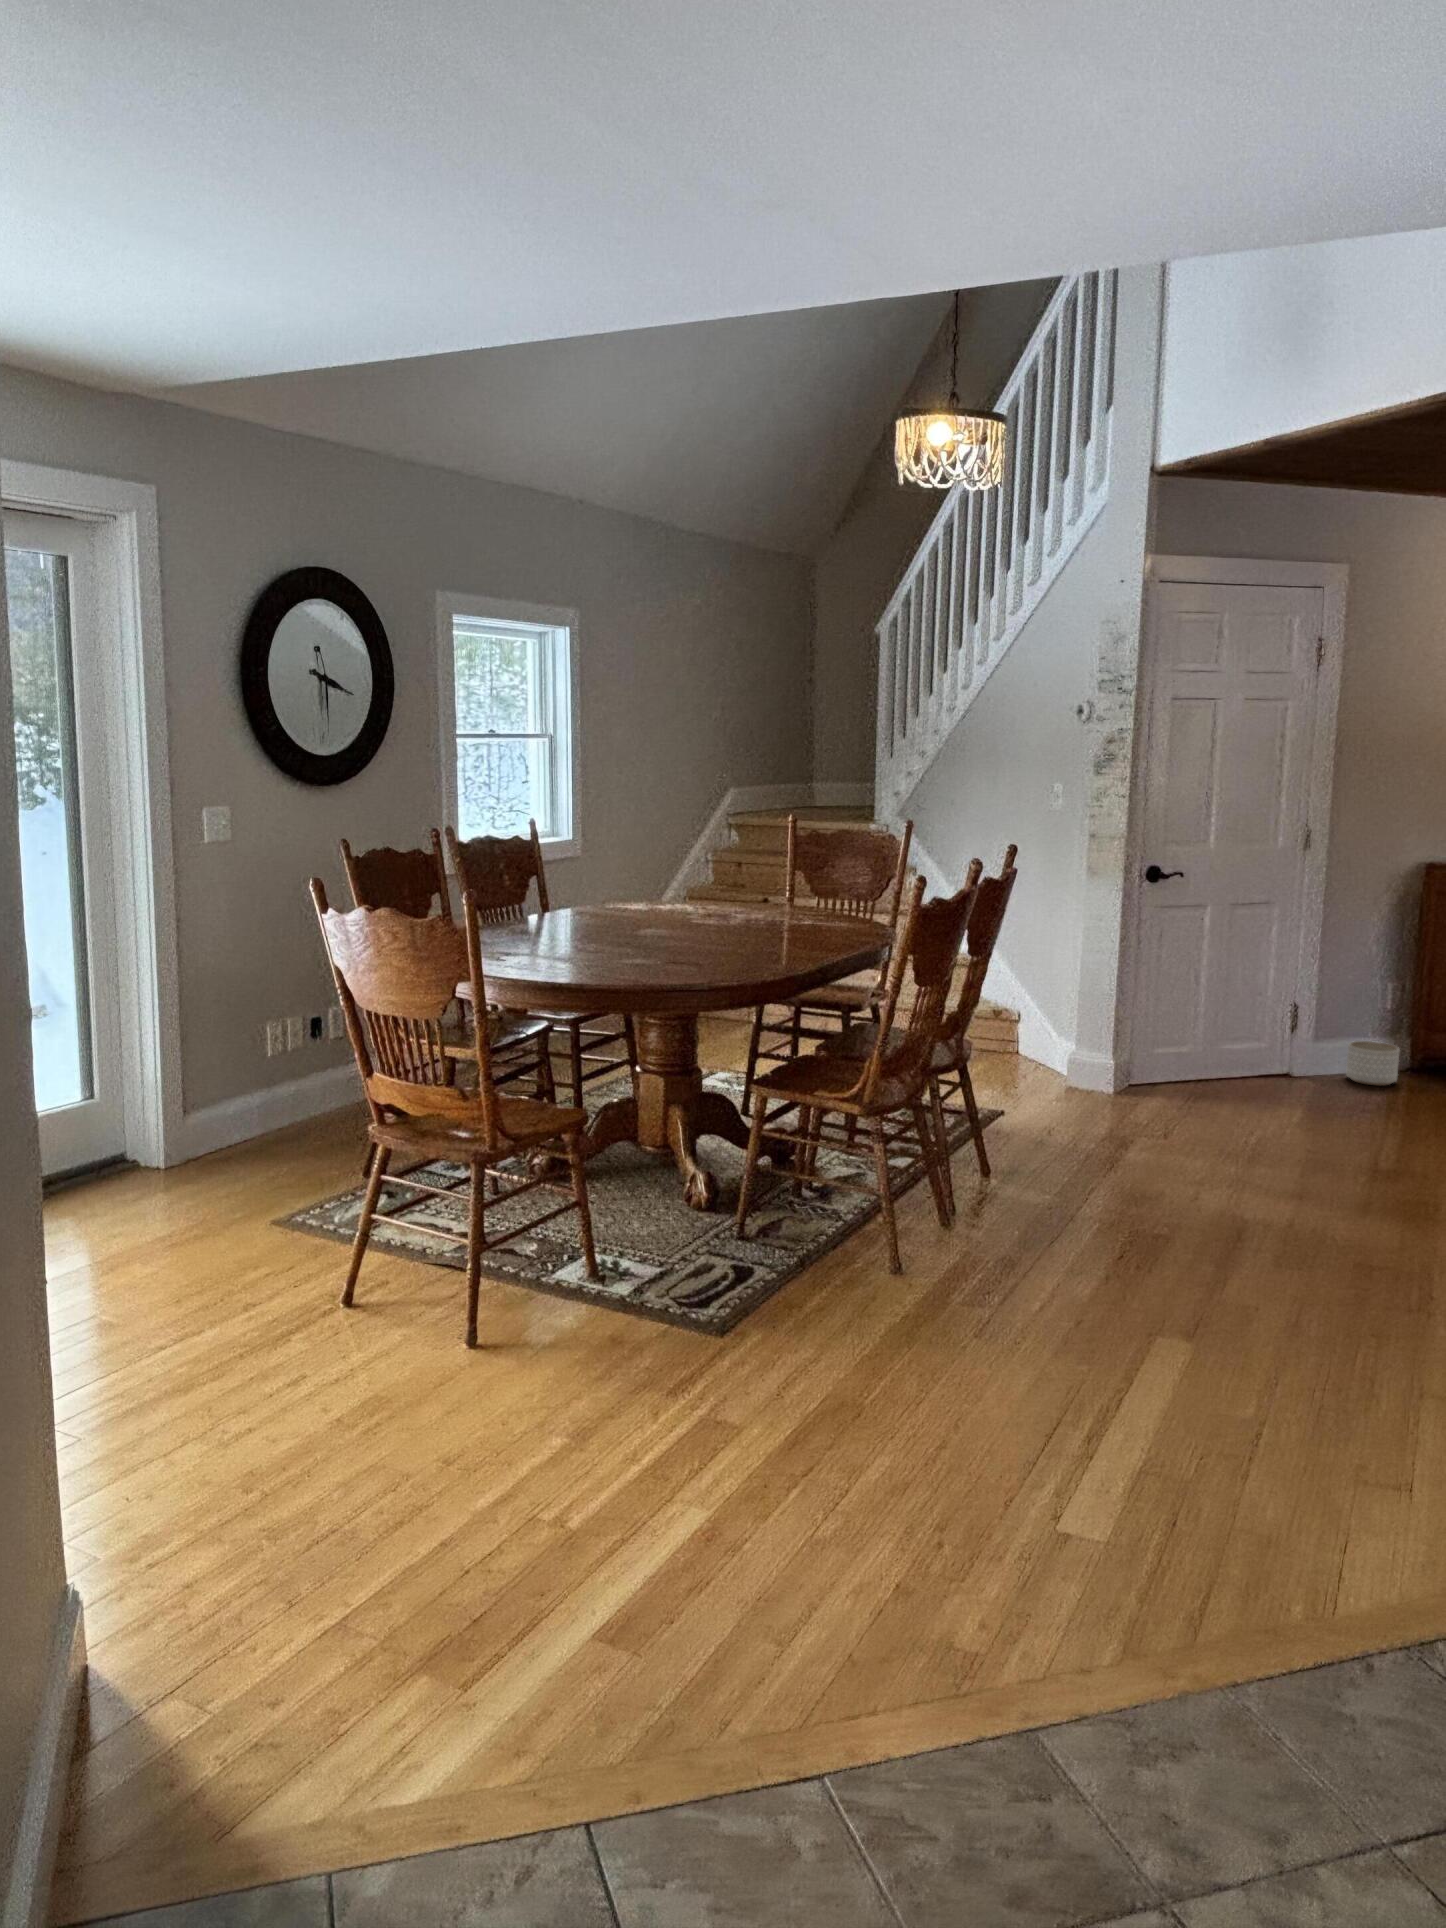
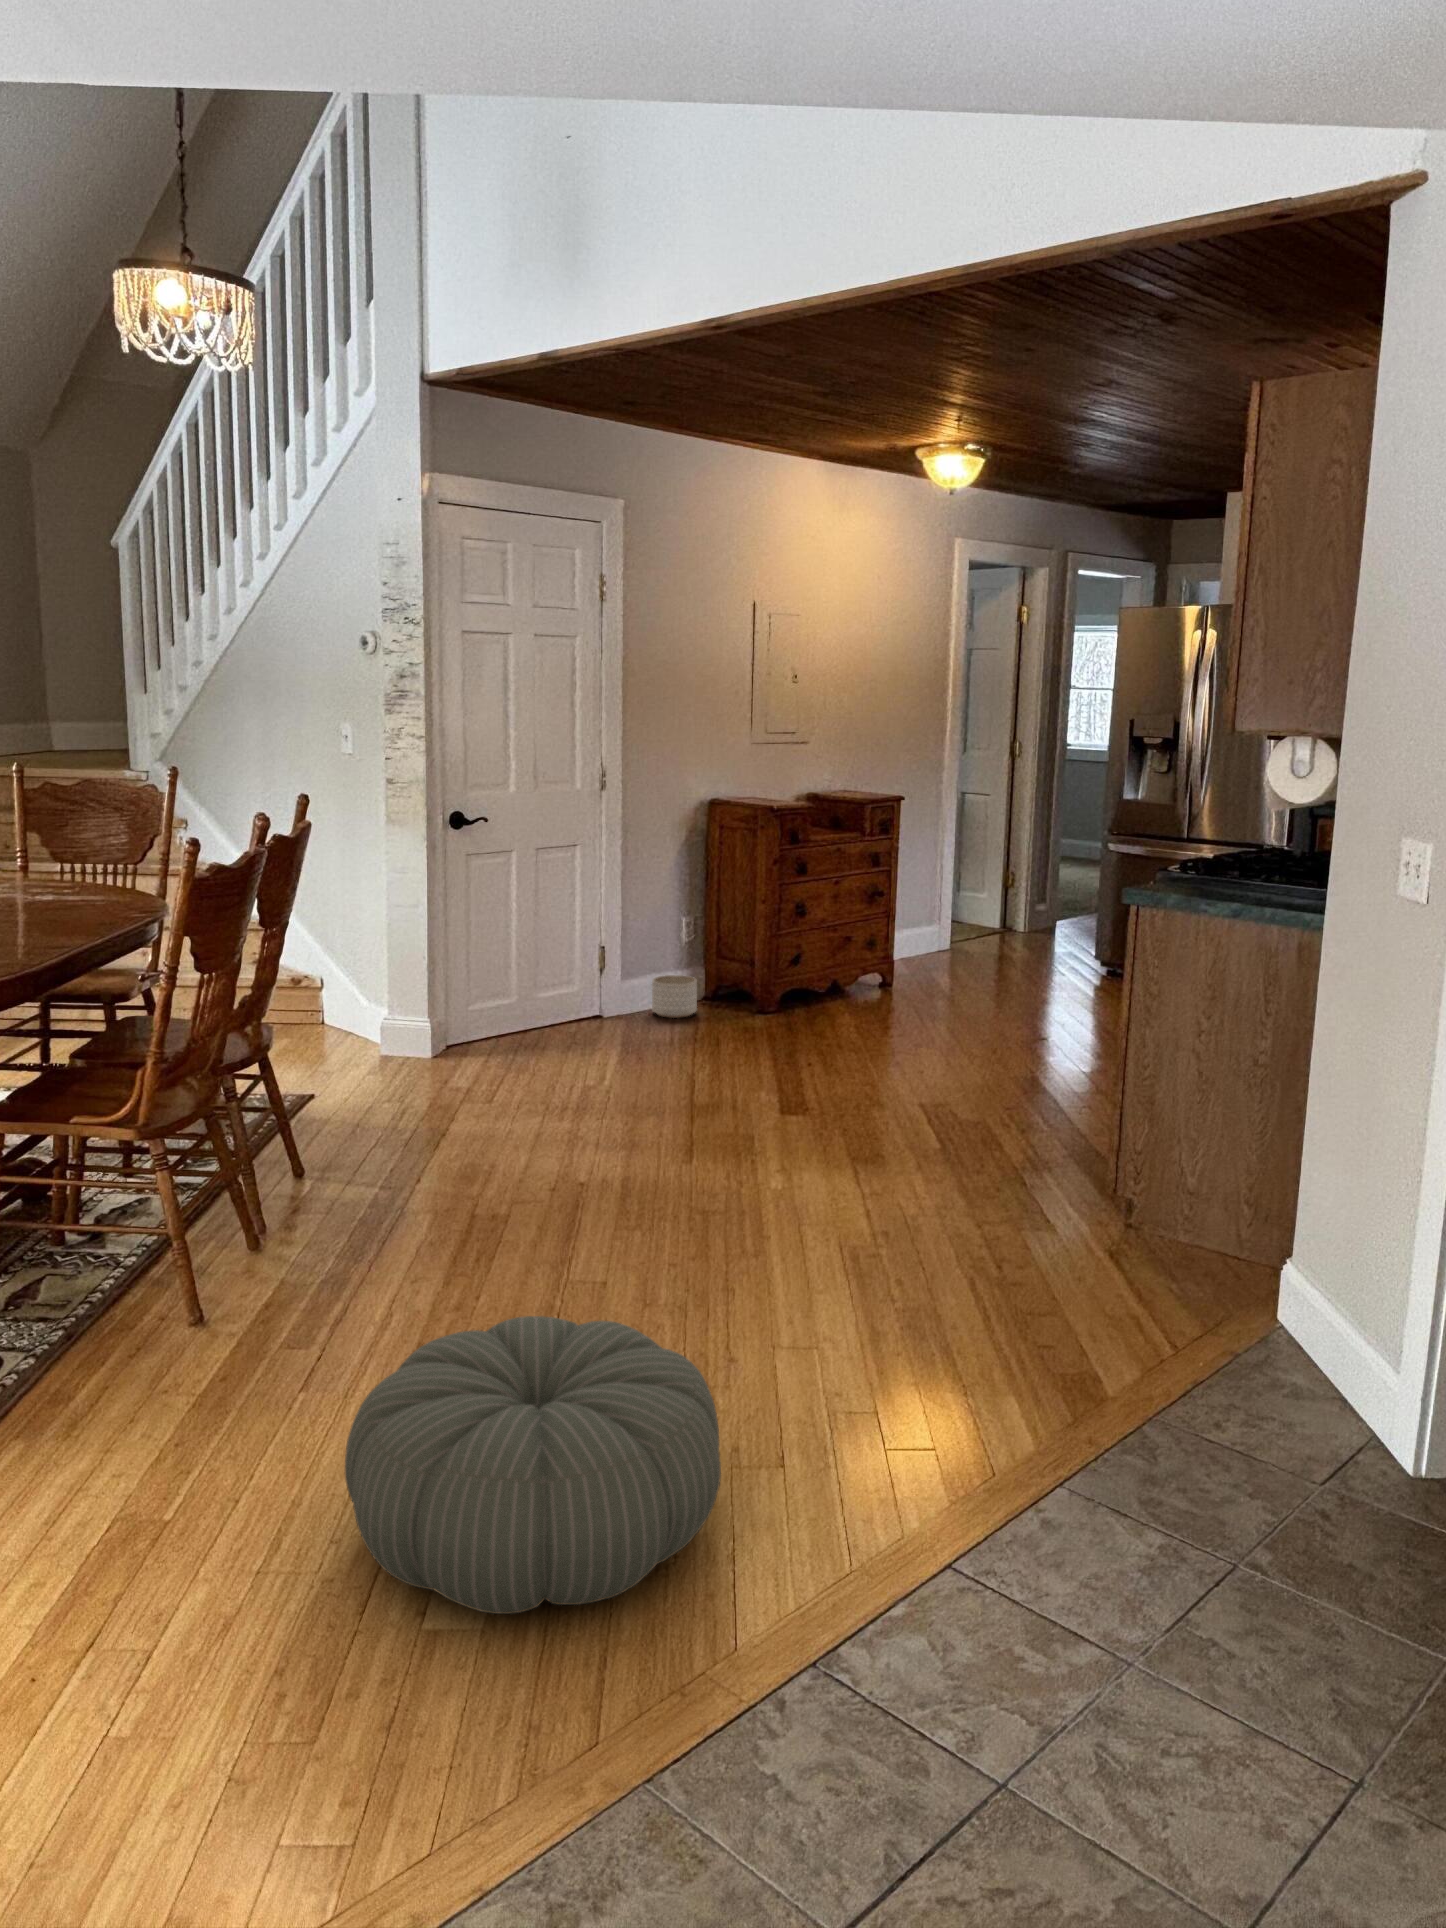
pouf: none [1002,1317,1354,1578] -> present [345,1316,721,1614]

